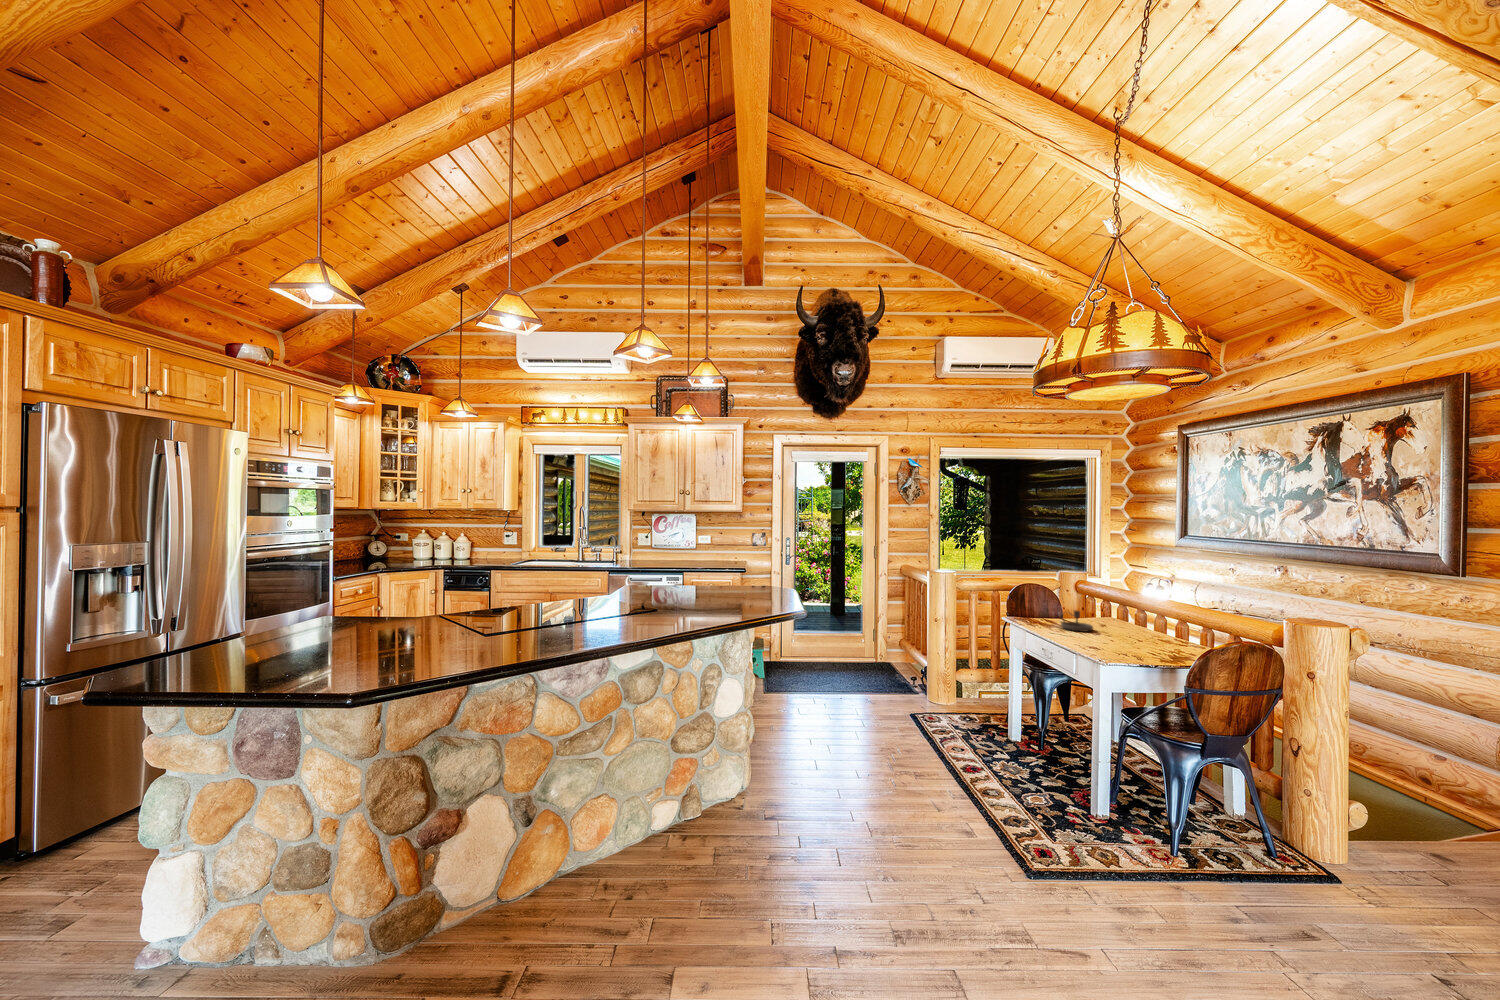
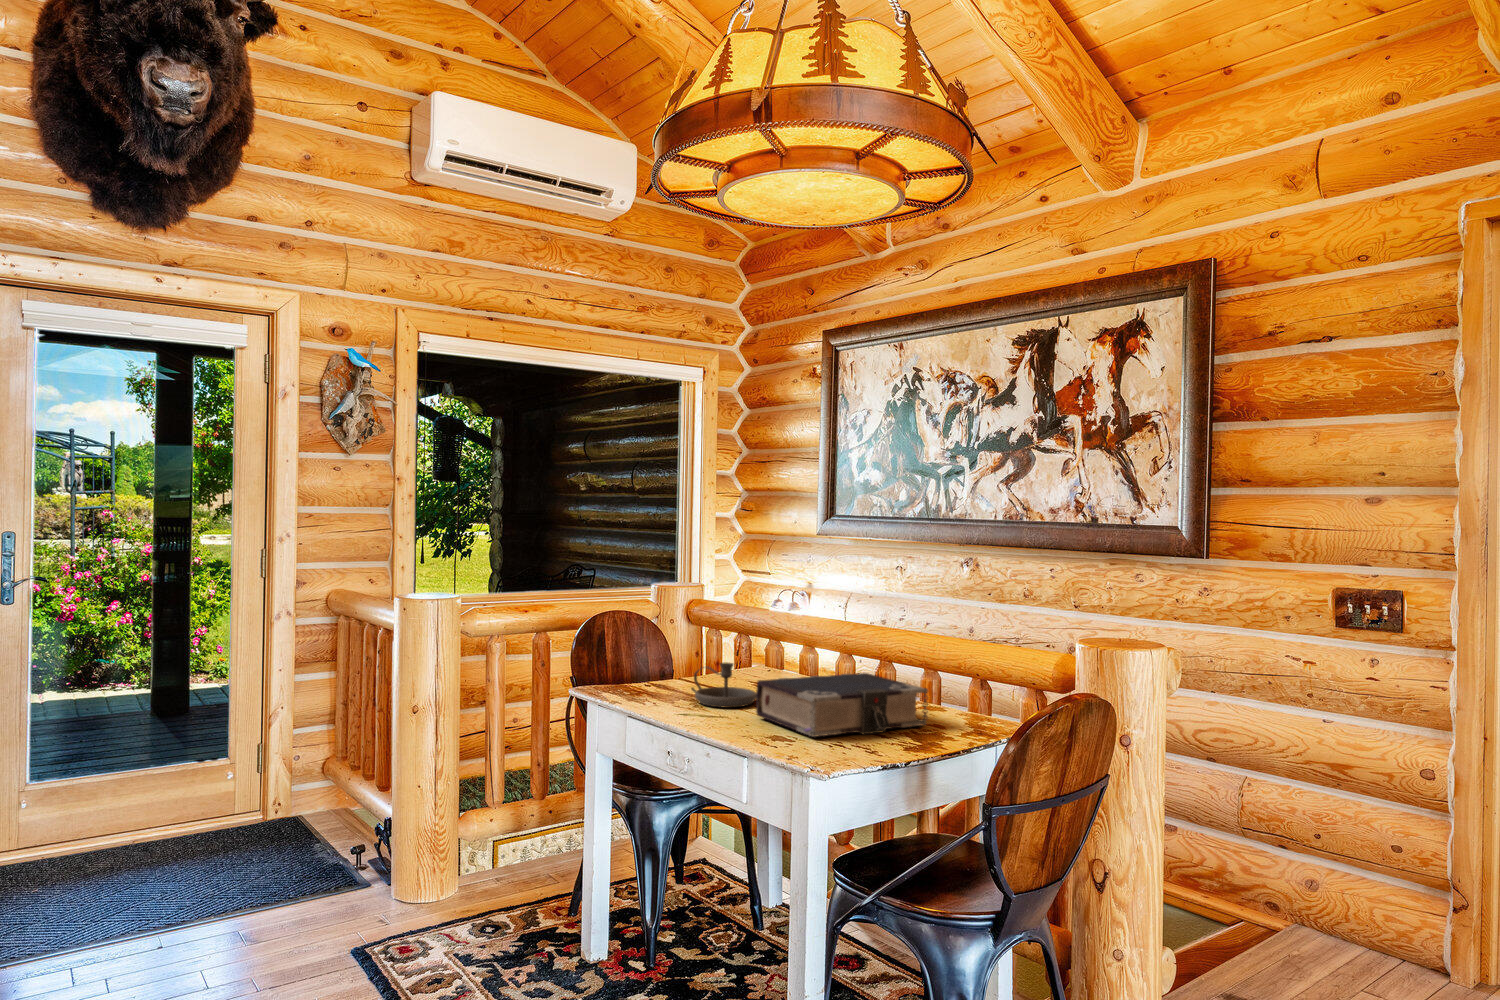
book: none [1087,619,1182,649] -> present [756,673,928,737]

